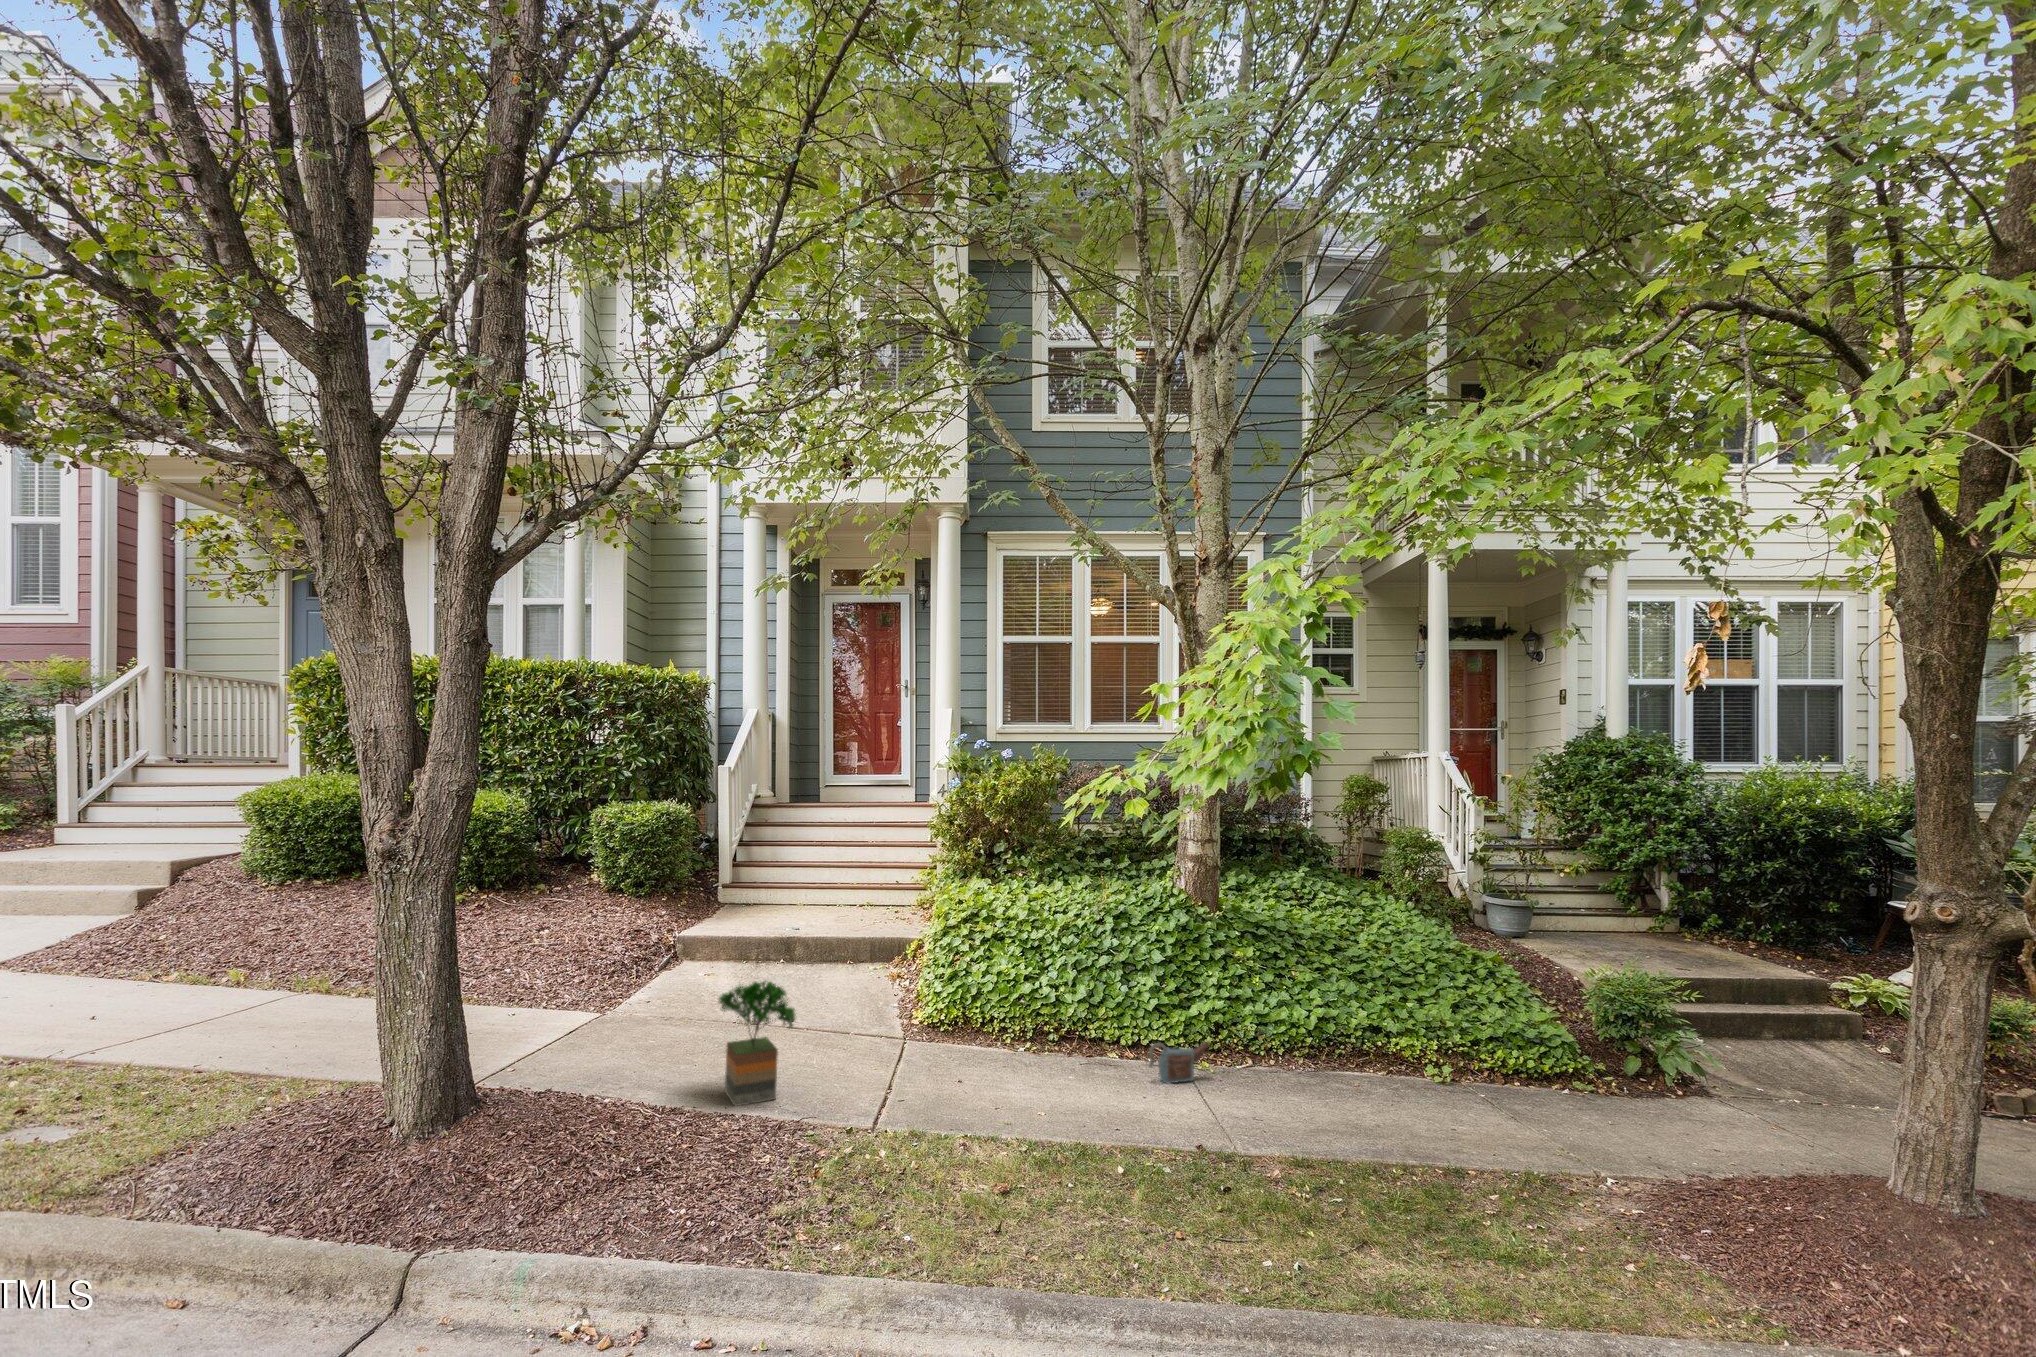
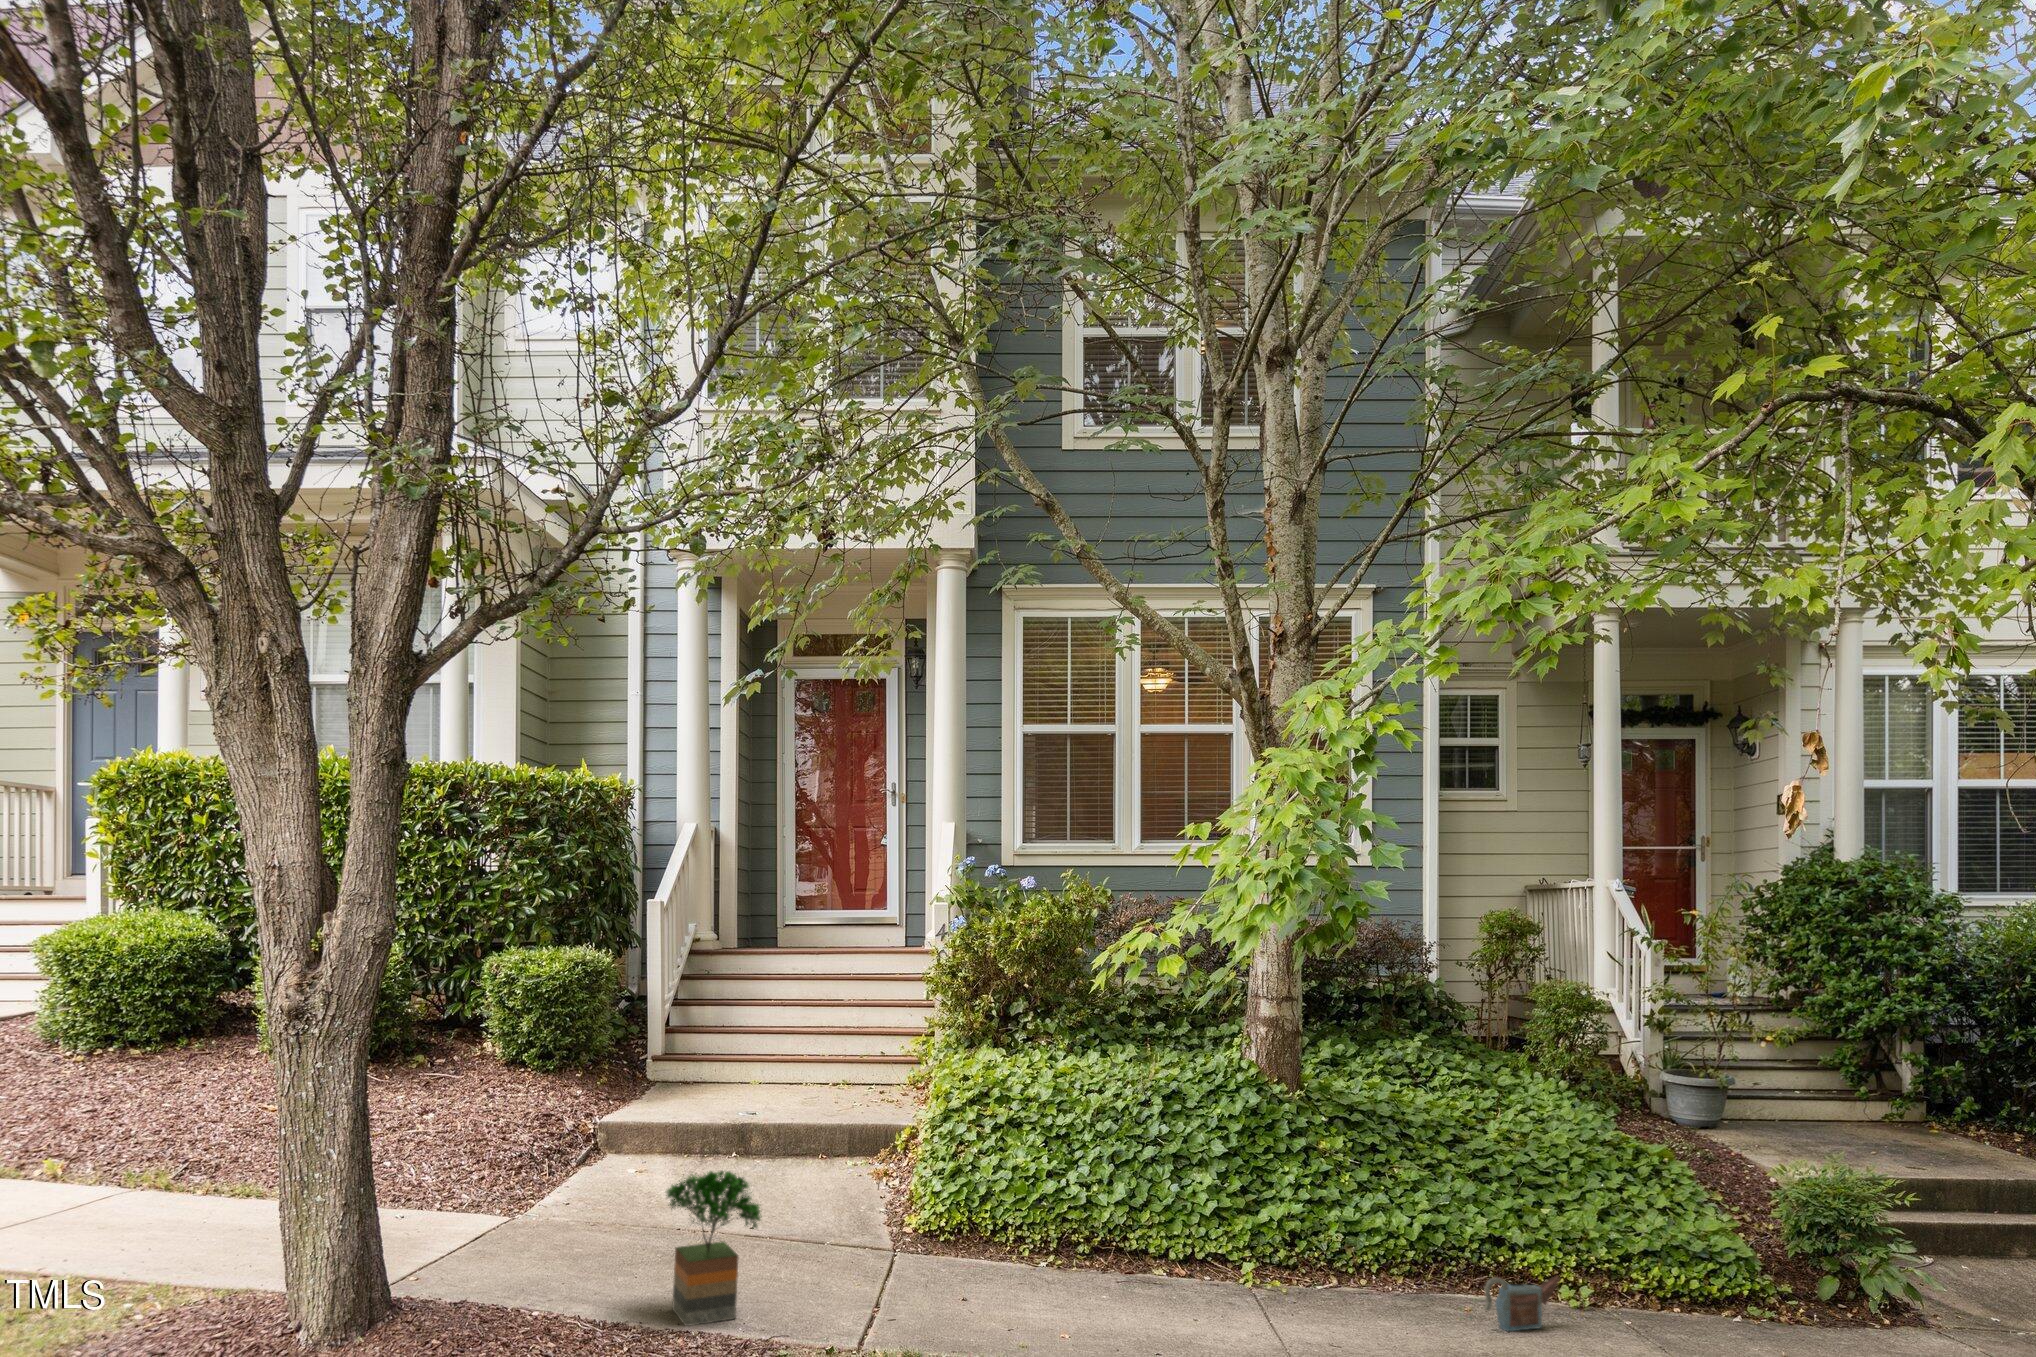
watering can: present [1149,1041,1210,1084] -> present [1484,1276,1560,1331]

